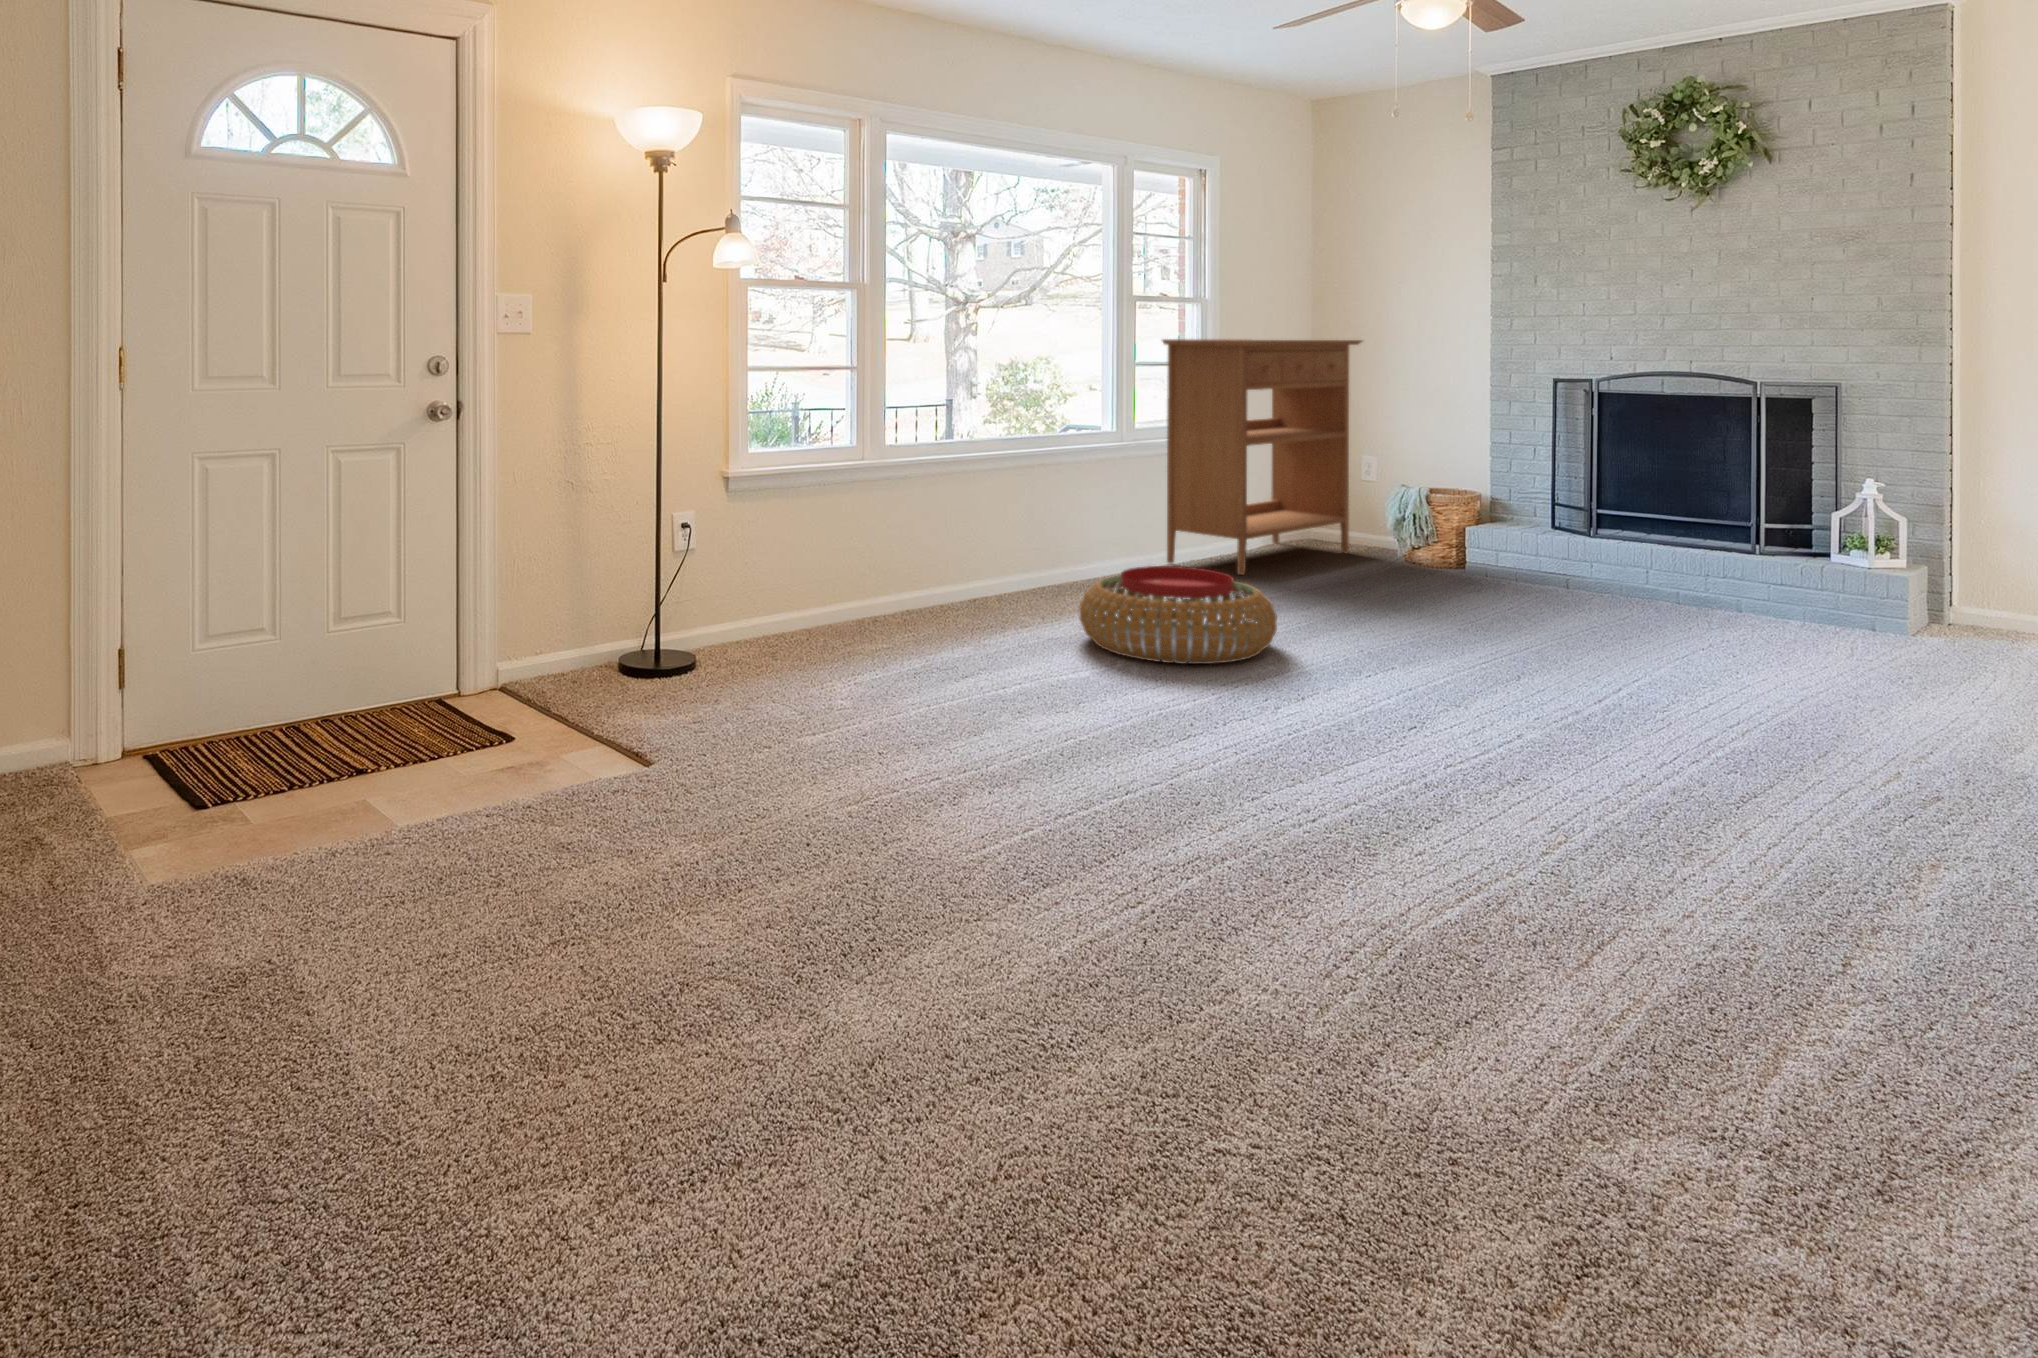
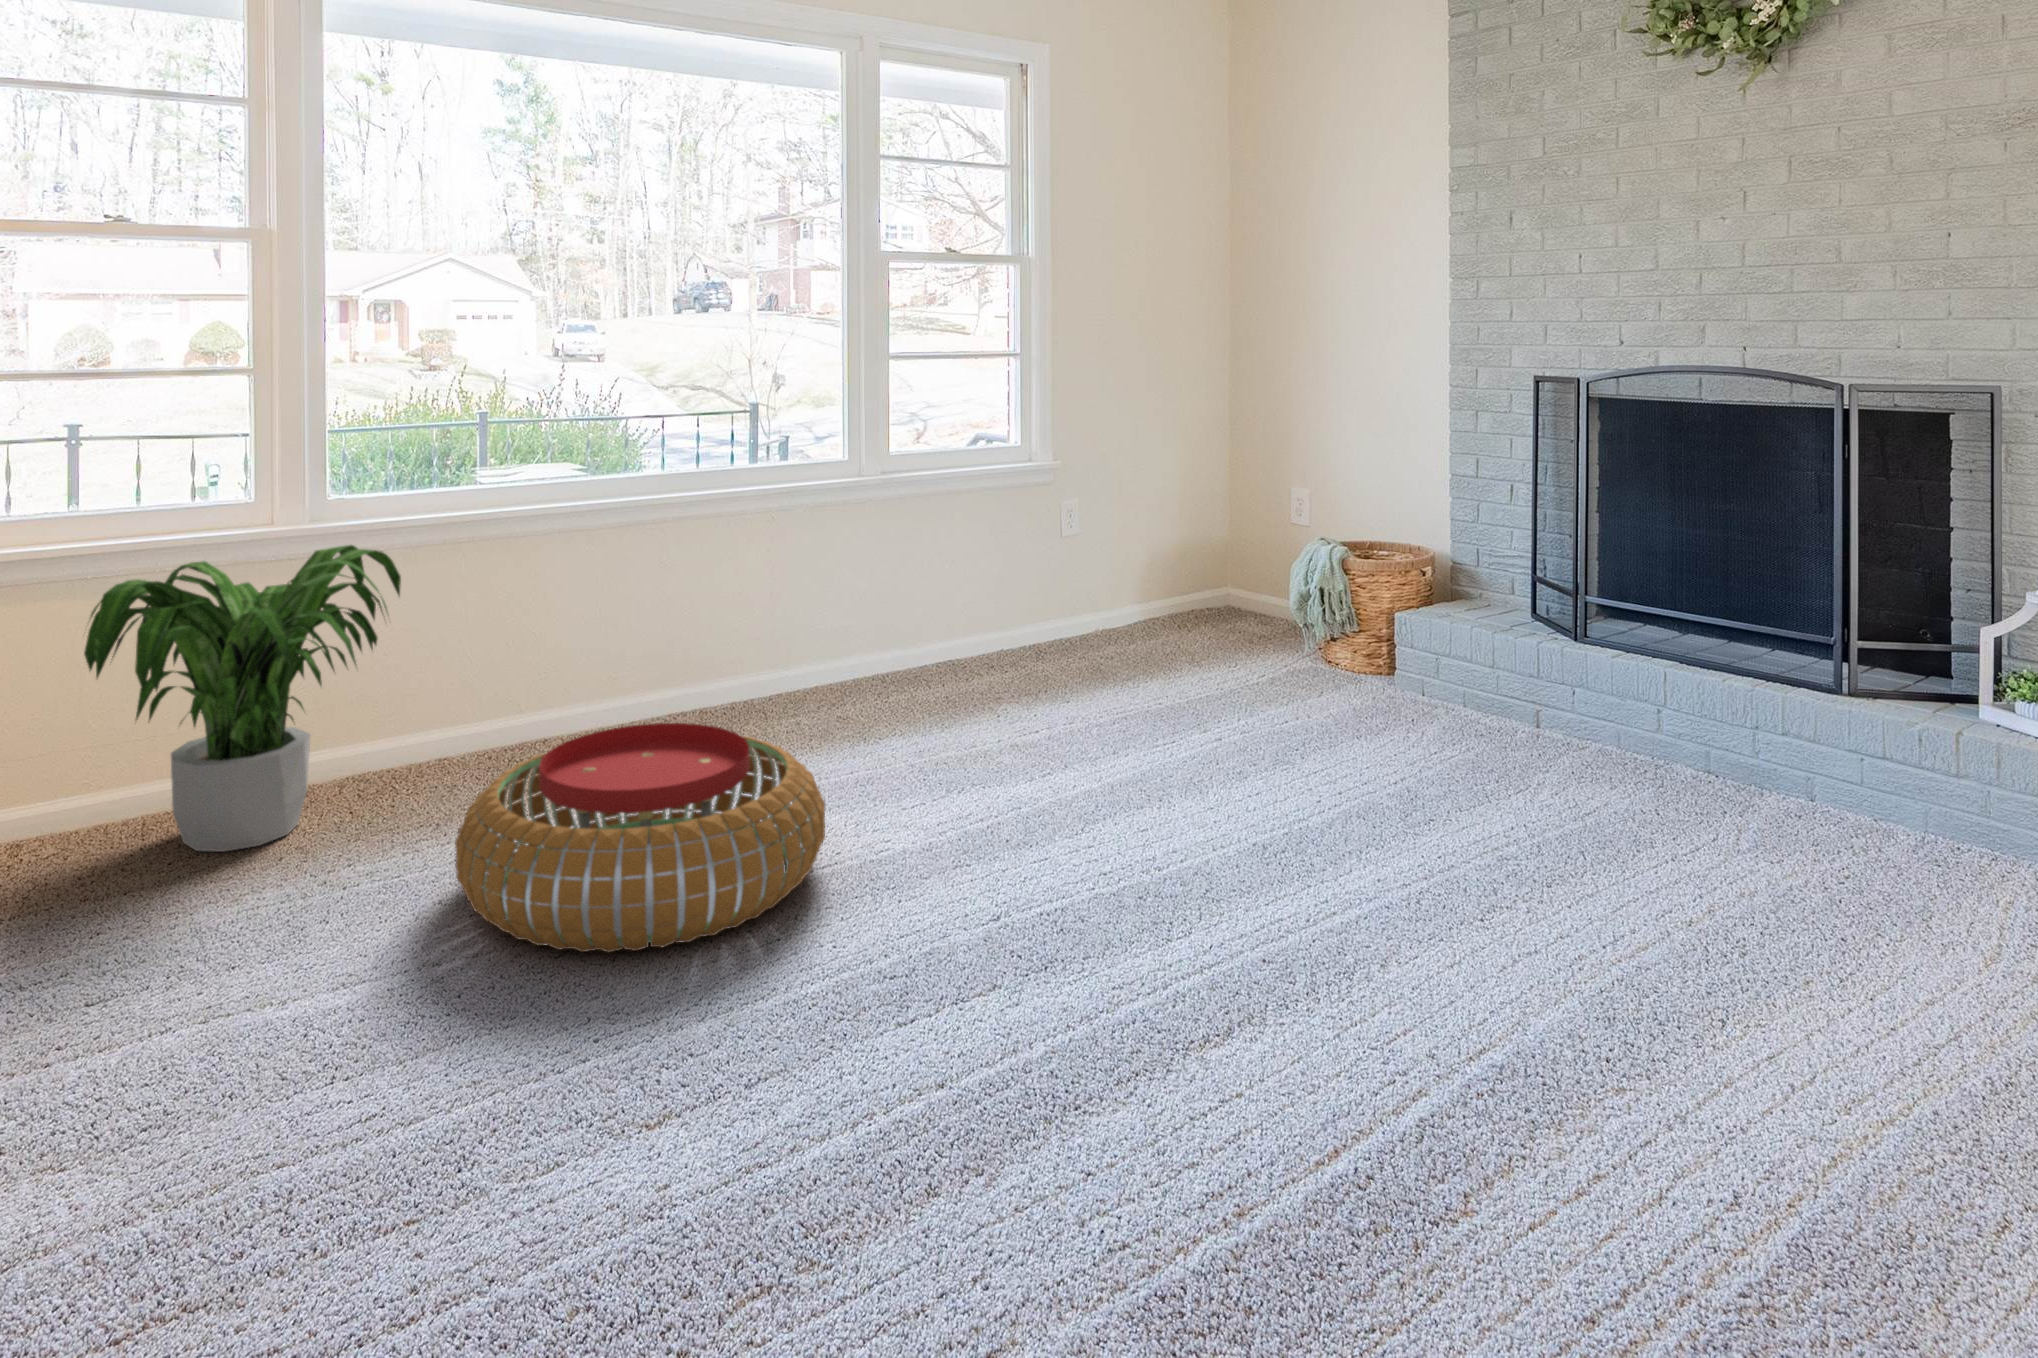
console table: present [1162,339,1362,575] -> none [922,319,1267,690]
potted plant: none [828,472,1000,639] -> present [84,545,401,852]

